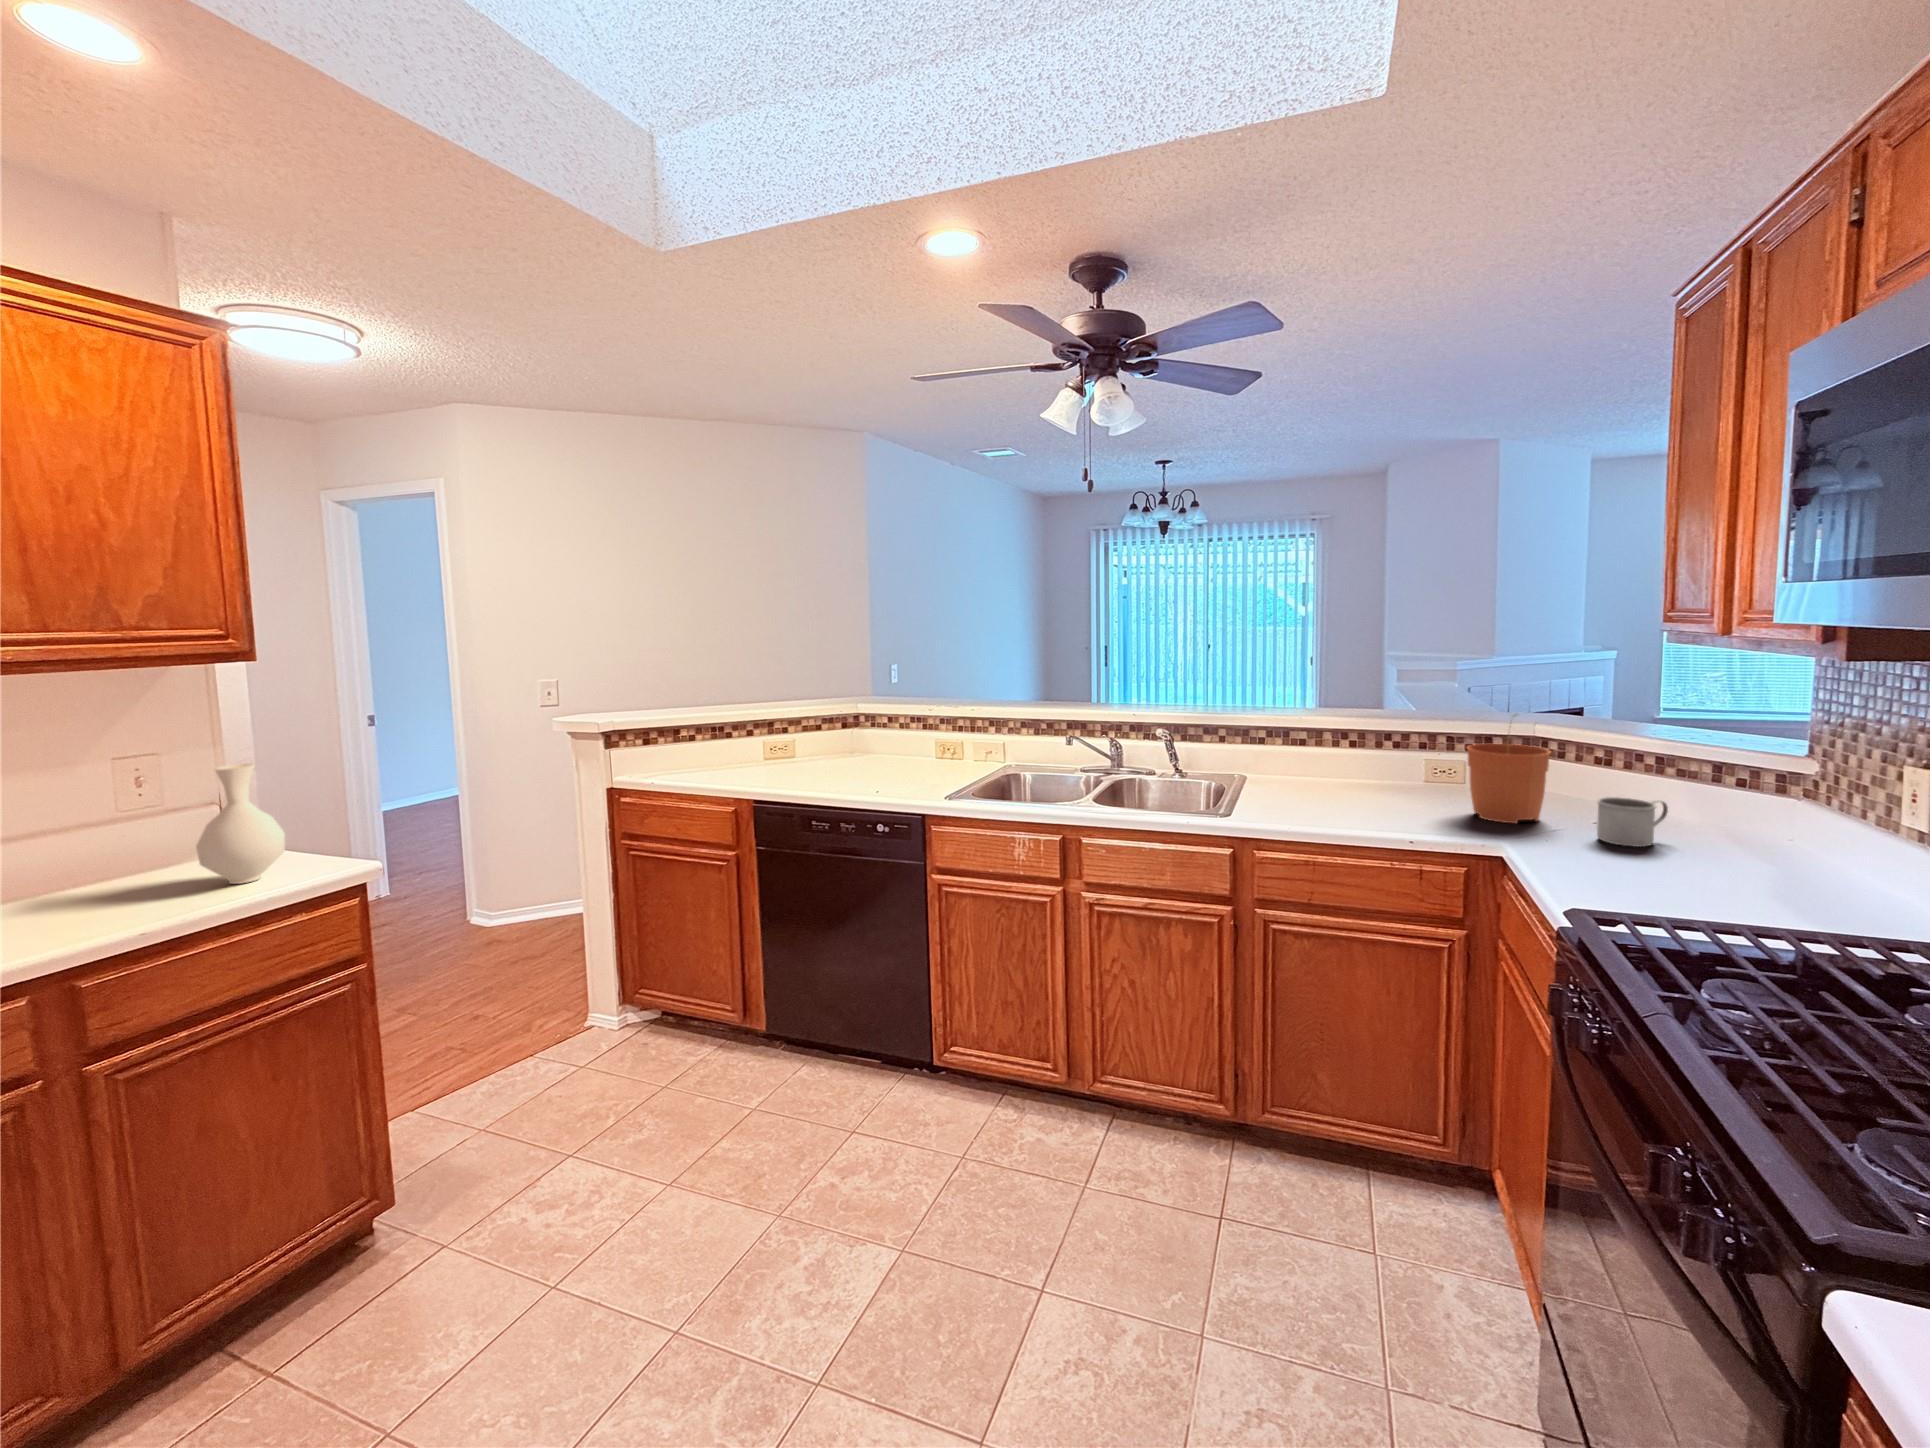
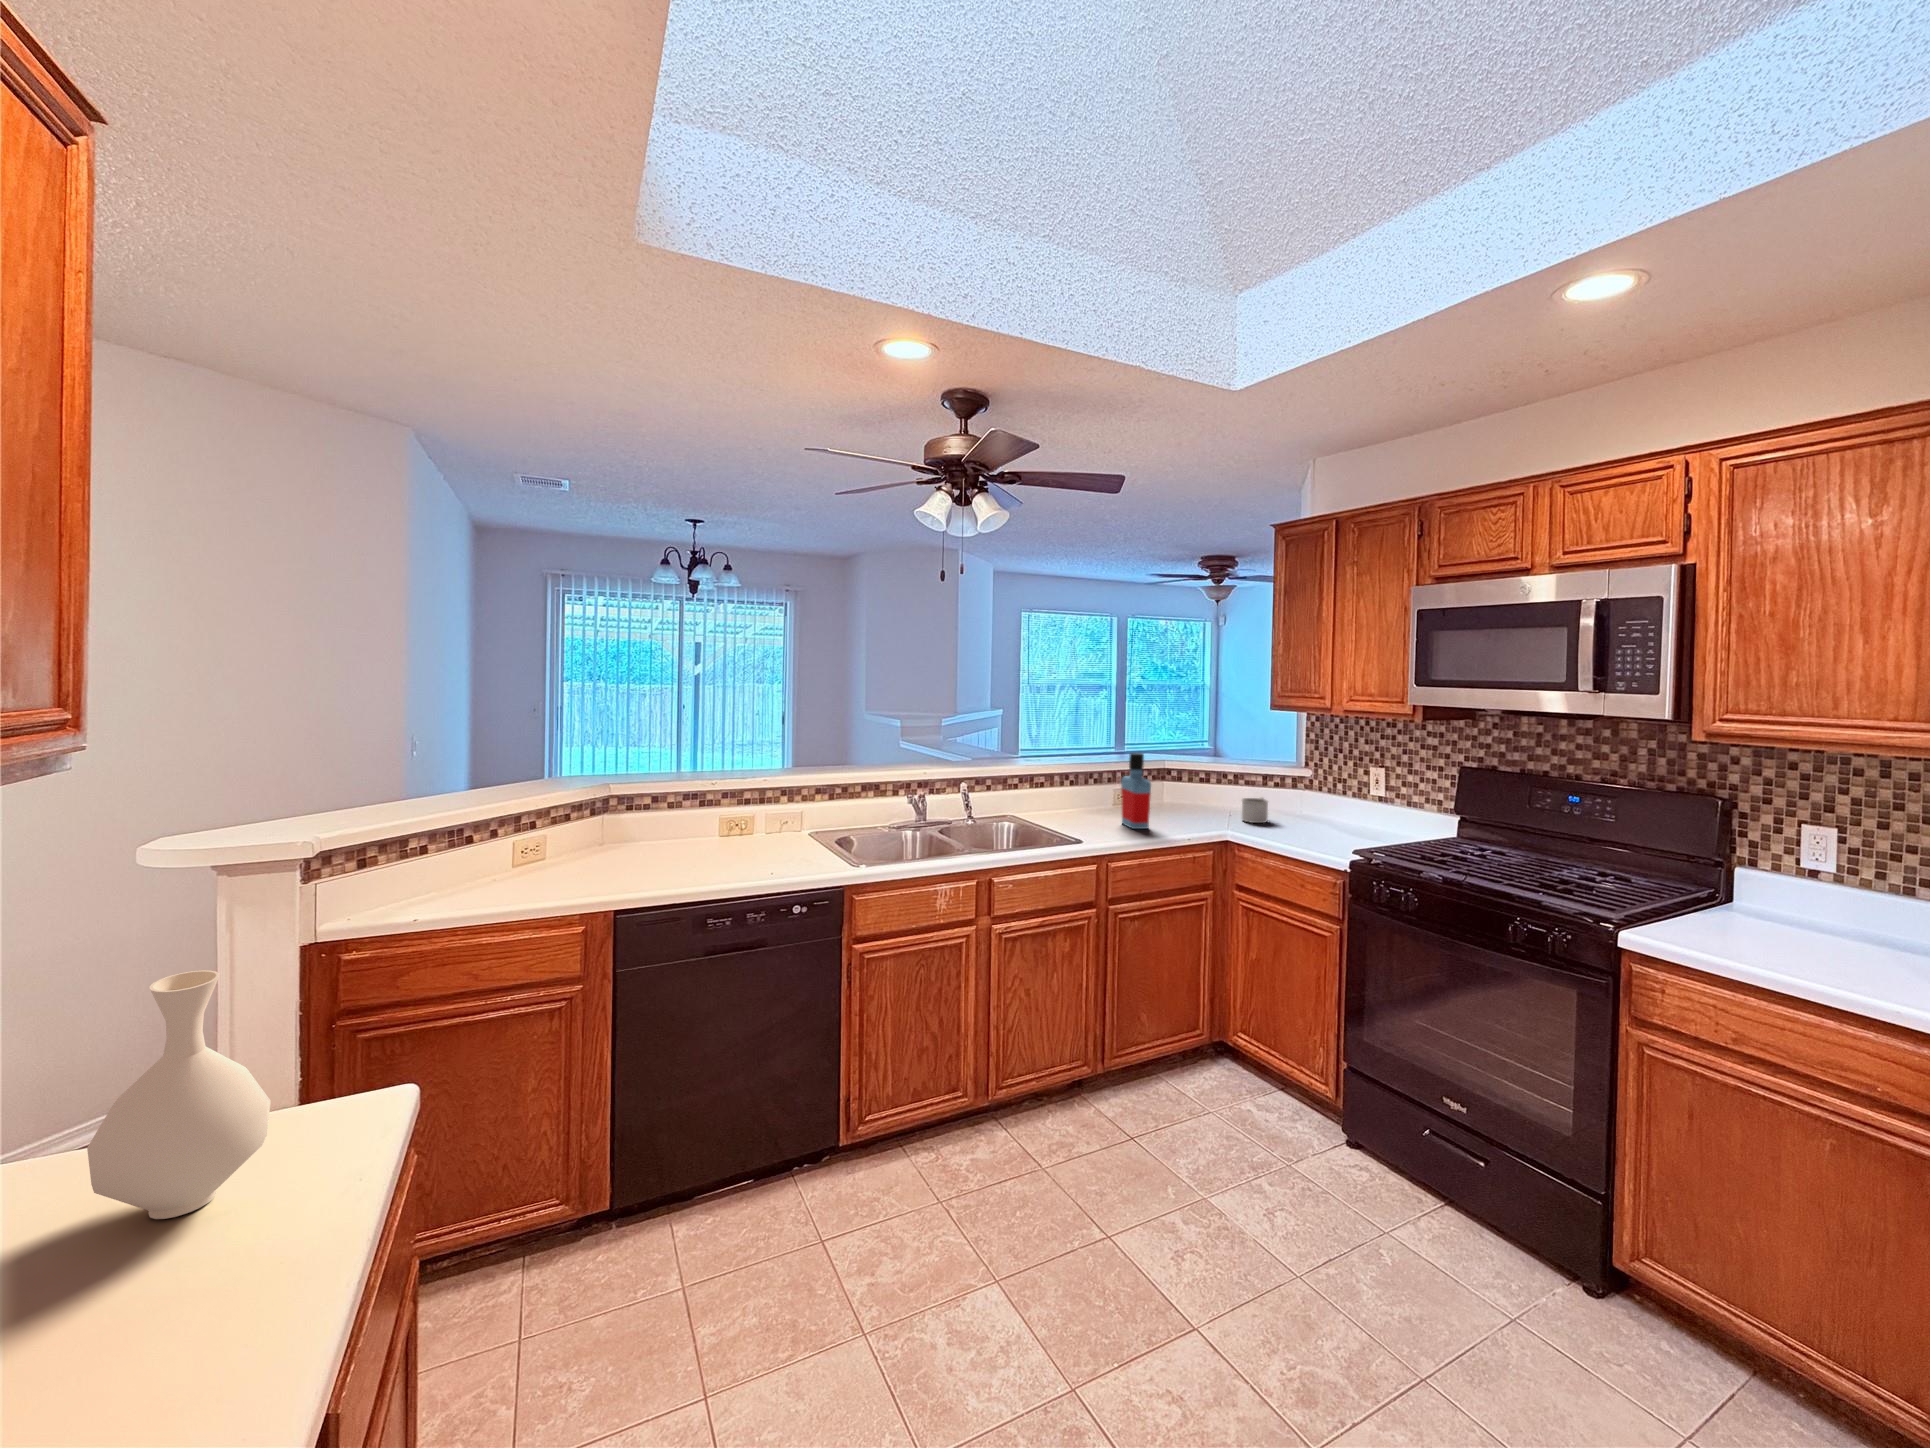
bottle: none [1362,702,1405,820] -> present [1121,753,1151,829]
plant pot: present [1467,723,1550,824] -> none [1164,756,1208,821]

